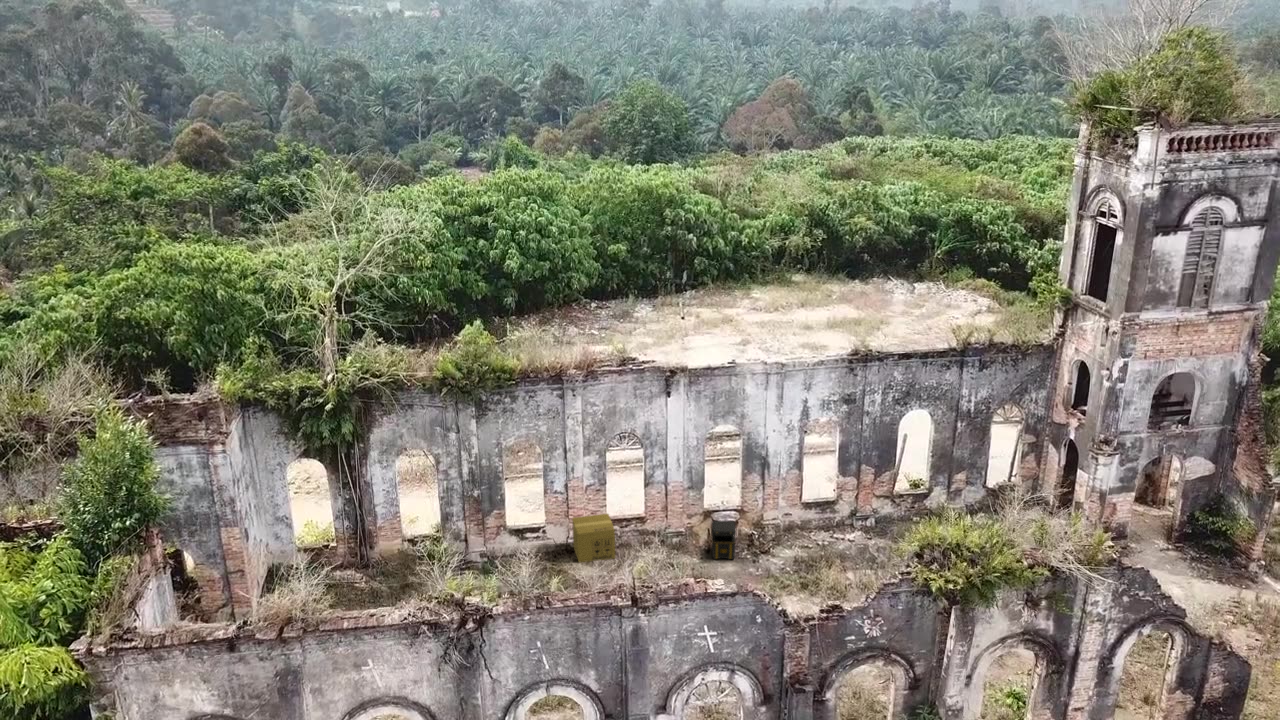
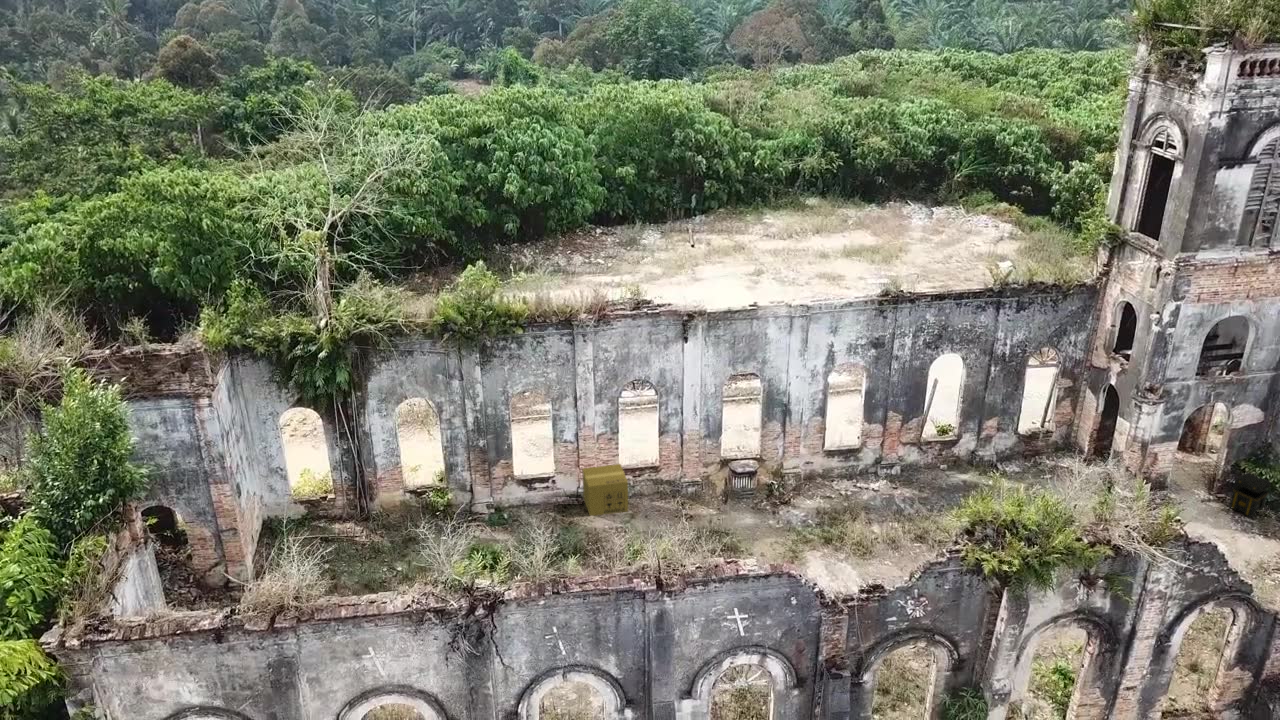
toolbox: present [711,520,736,559] -> present [1229,473,1271,517]

